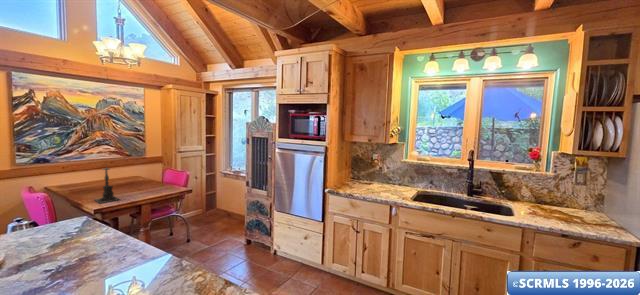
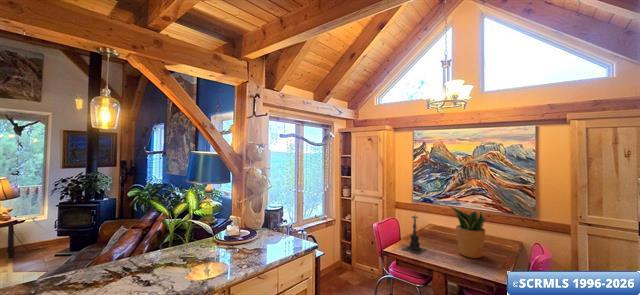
potted plant: none [122,153,164,190] -> present [451,207,487,258]

